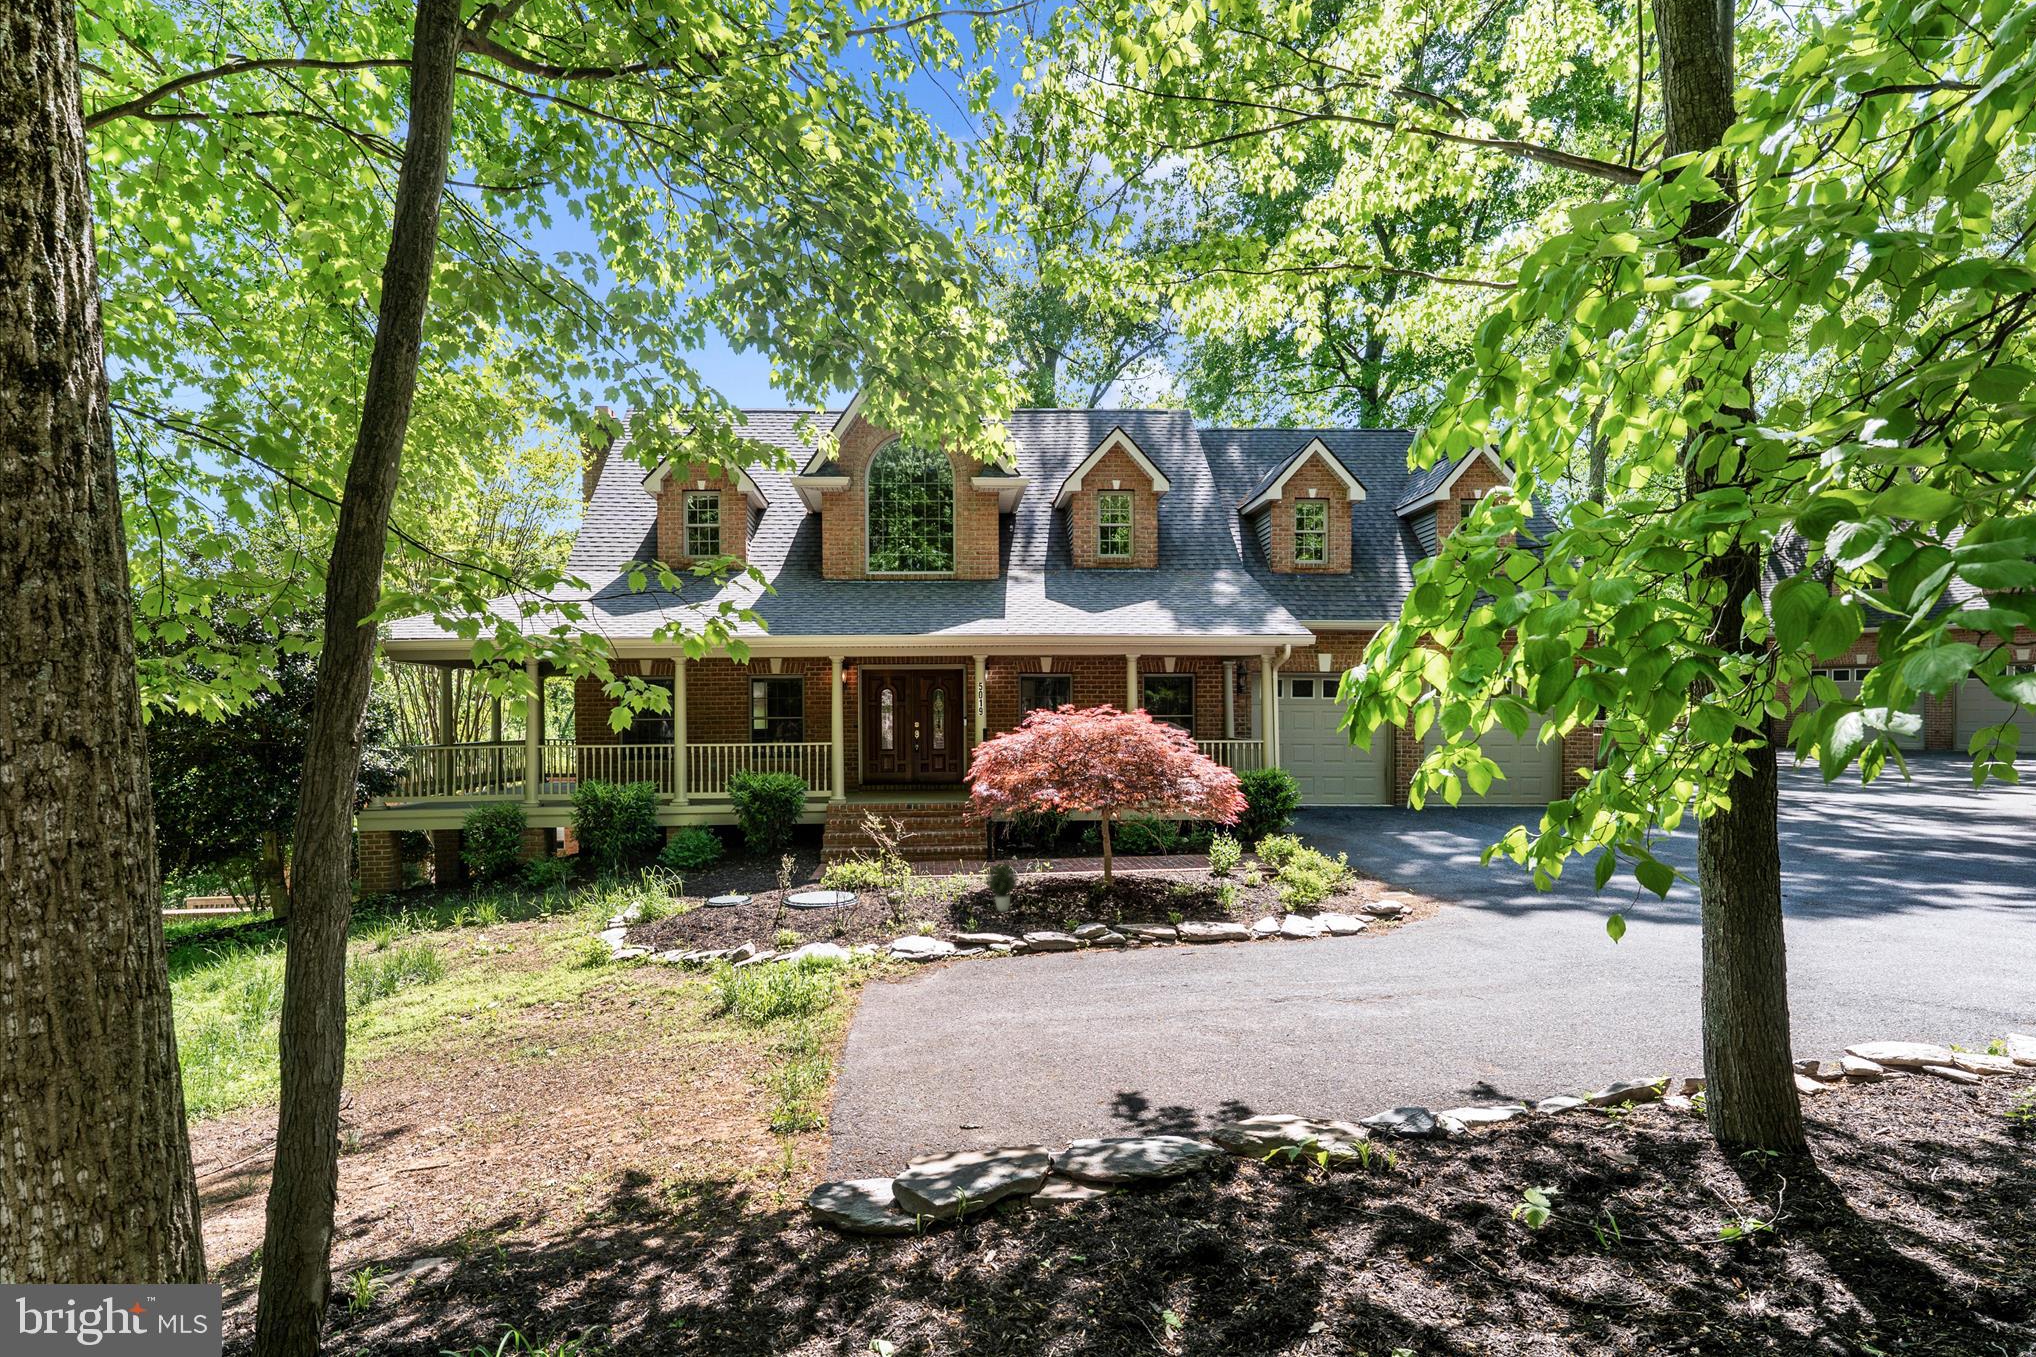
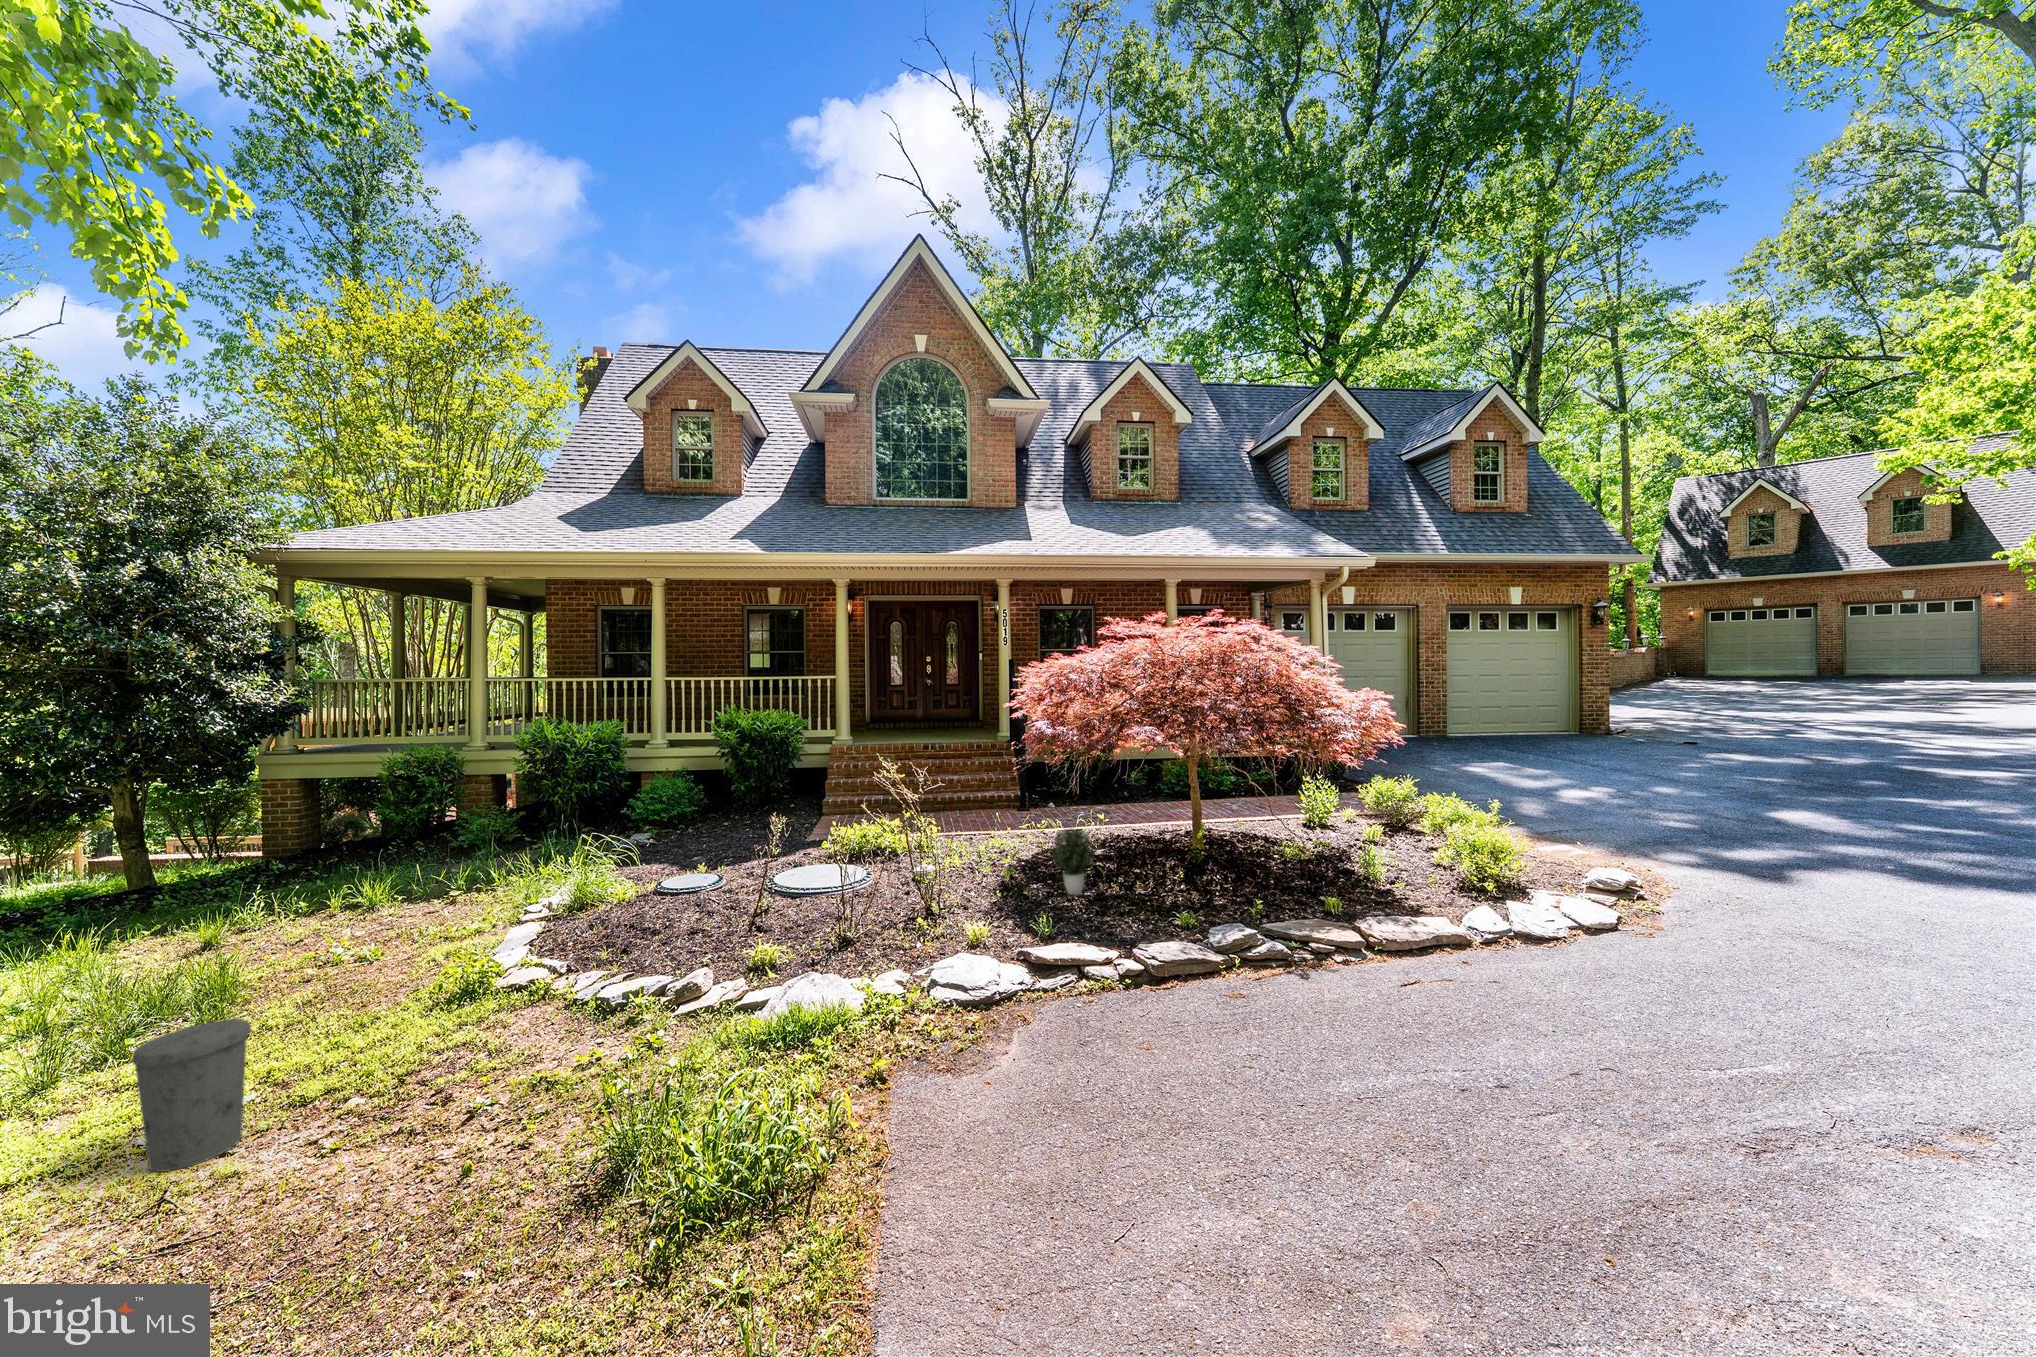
trash can: none [472,947,521,1019] -> present [132,1019,251,1172]

